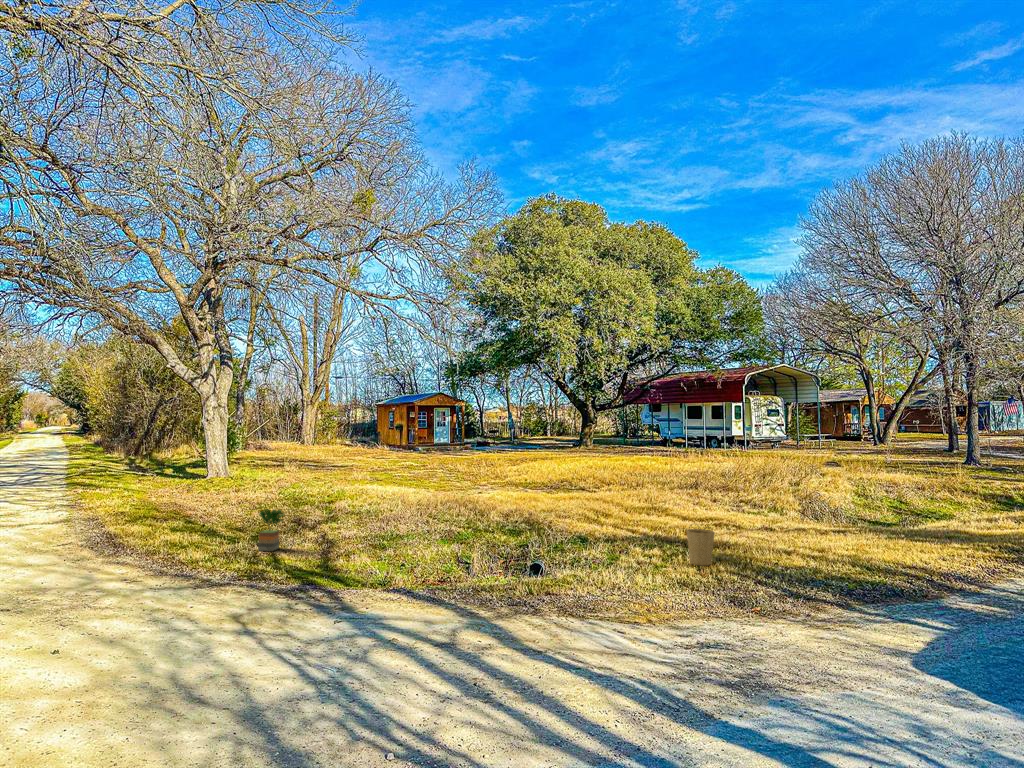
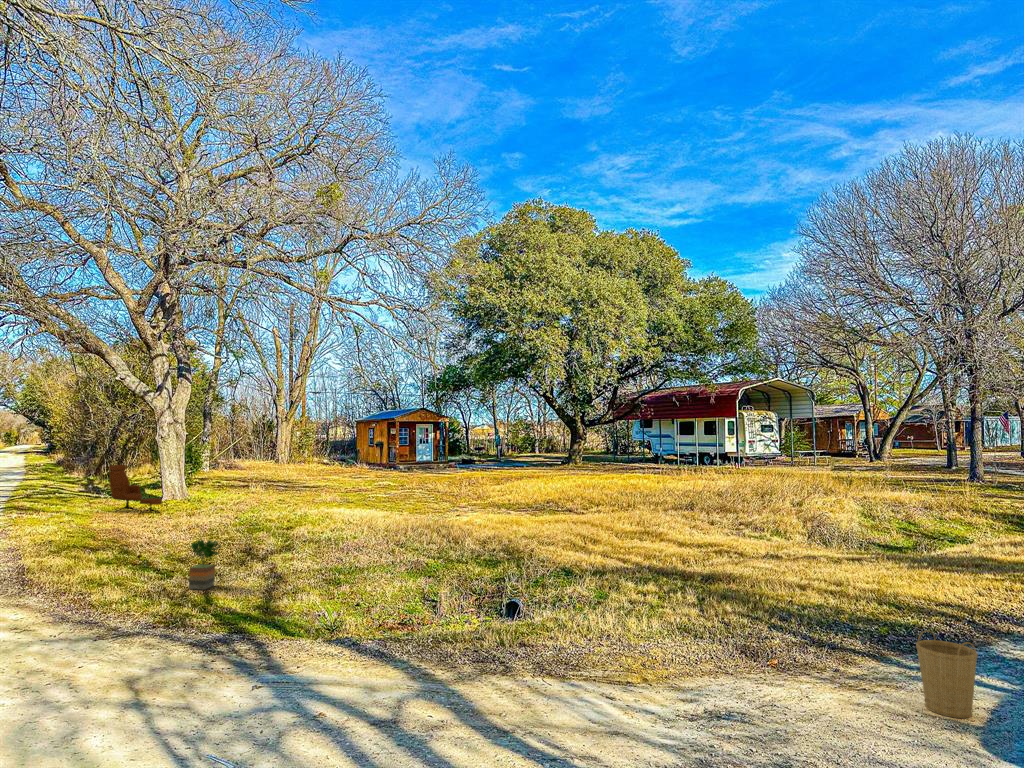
lounge chair: none [163,446,212,489] -> present [109,465,162,512]
basket: present [686,528,715,566] -> present [916,630,978,718]

